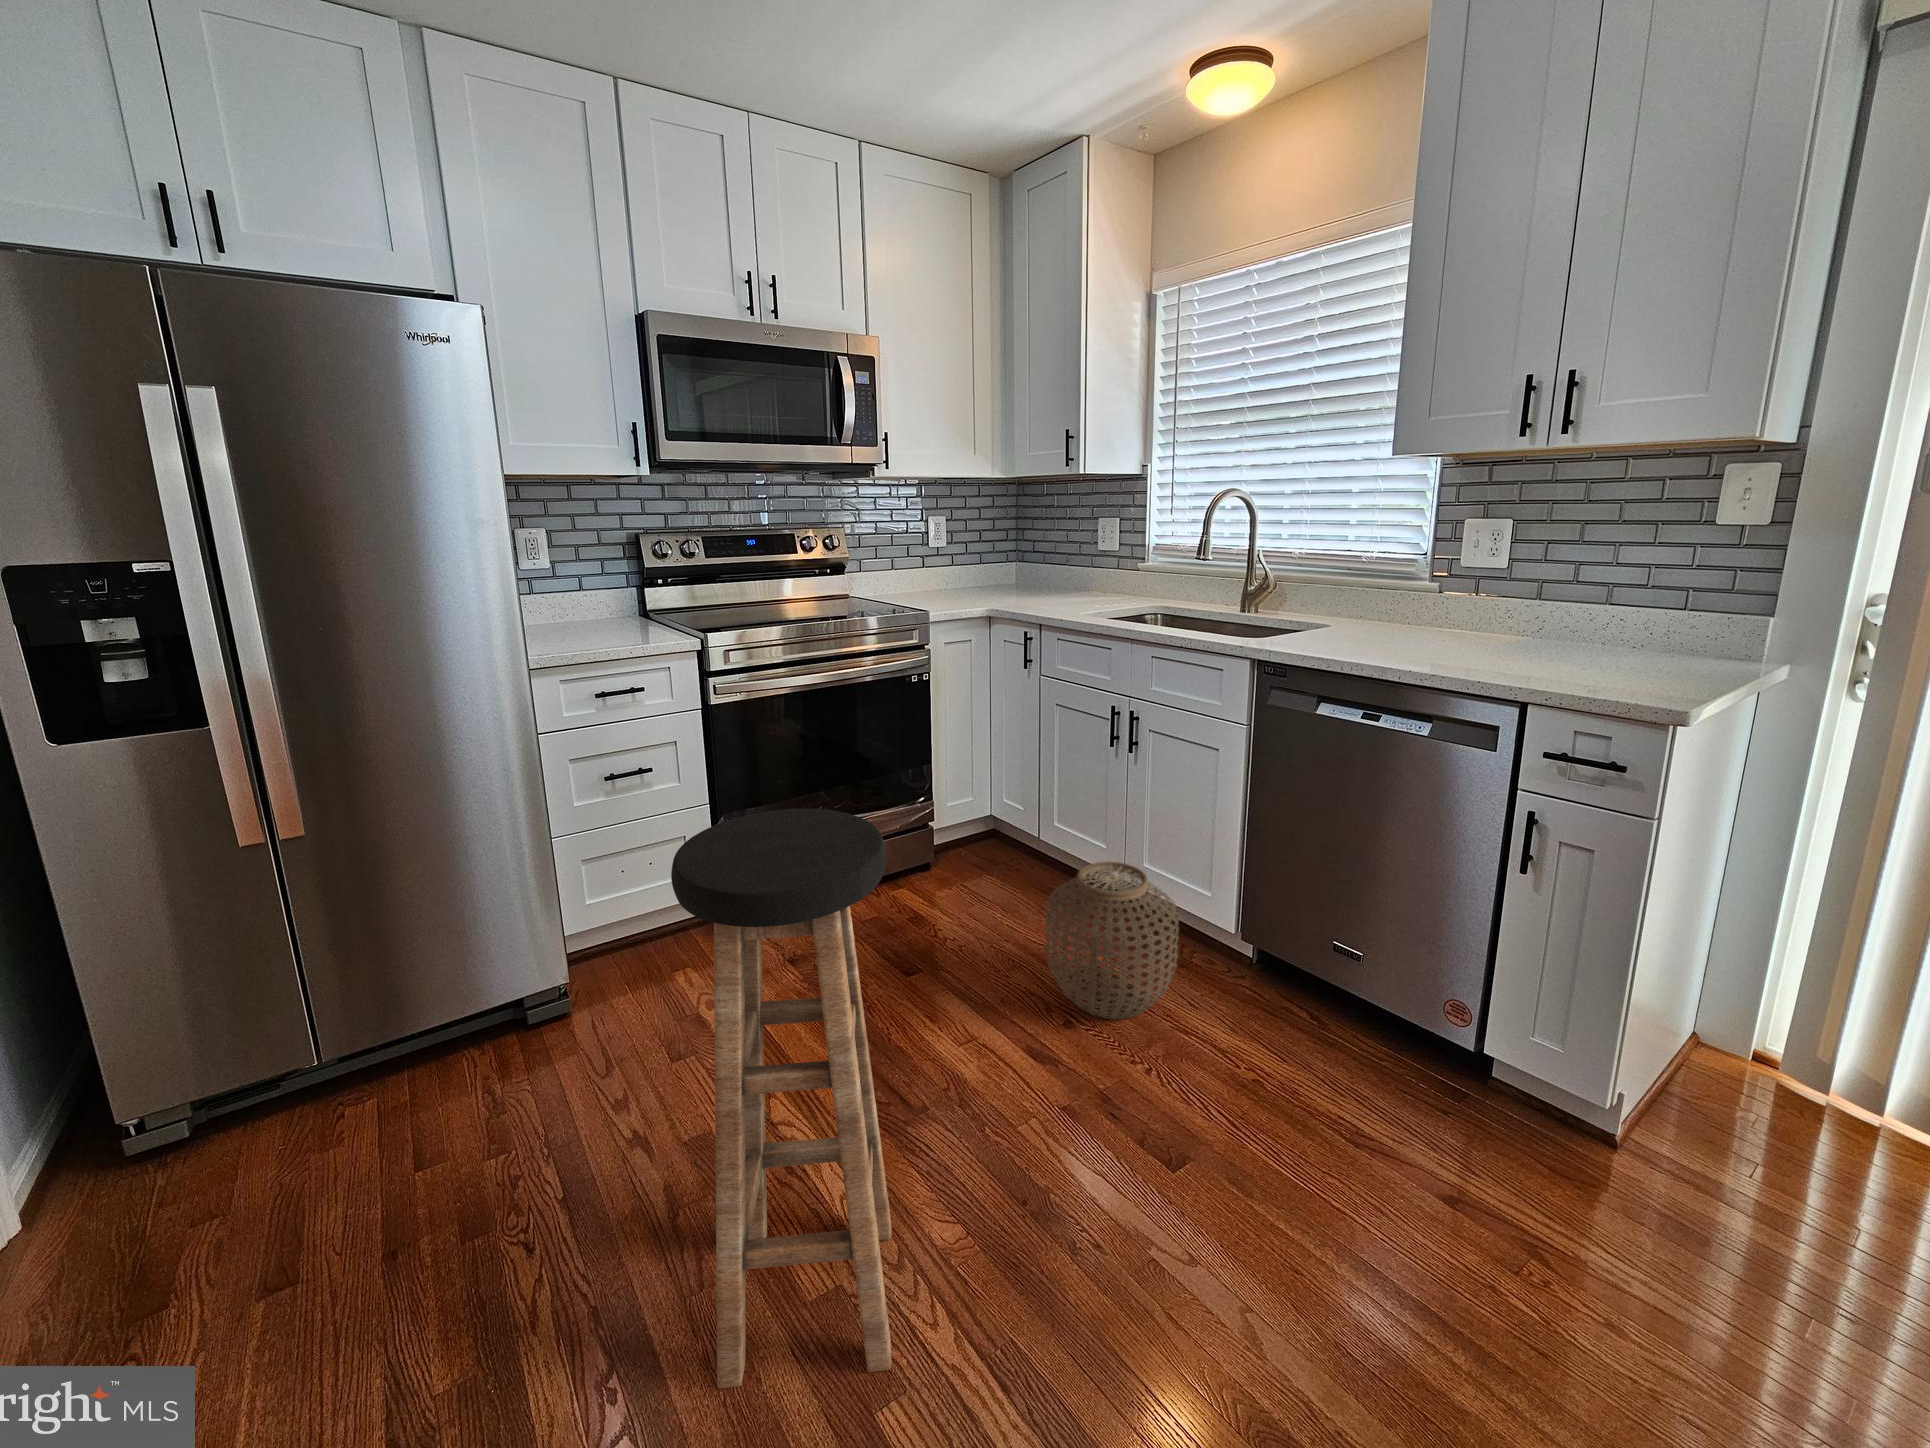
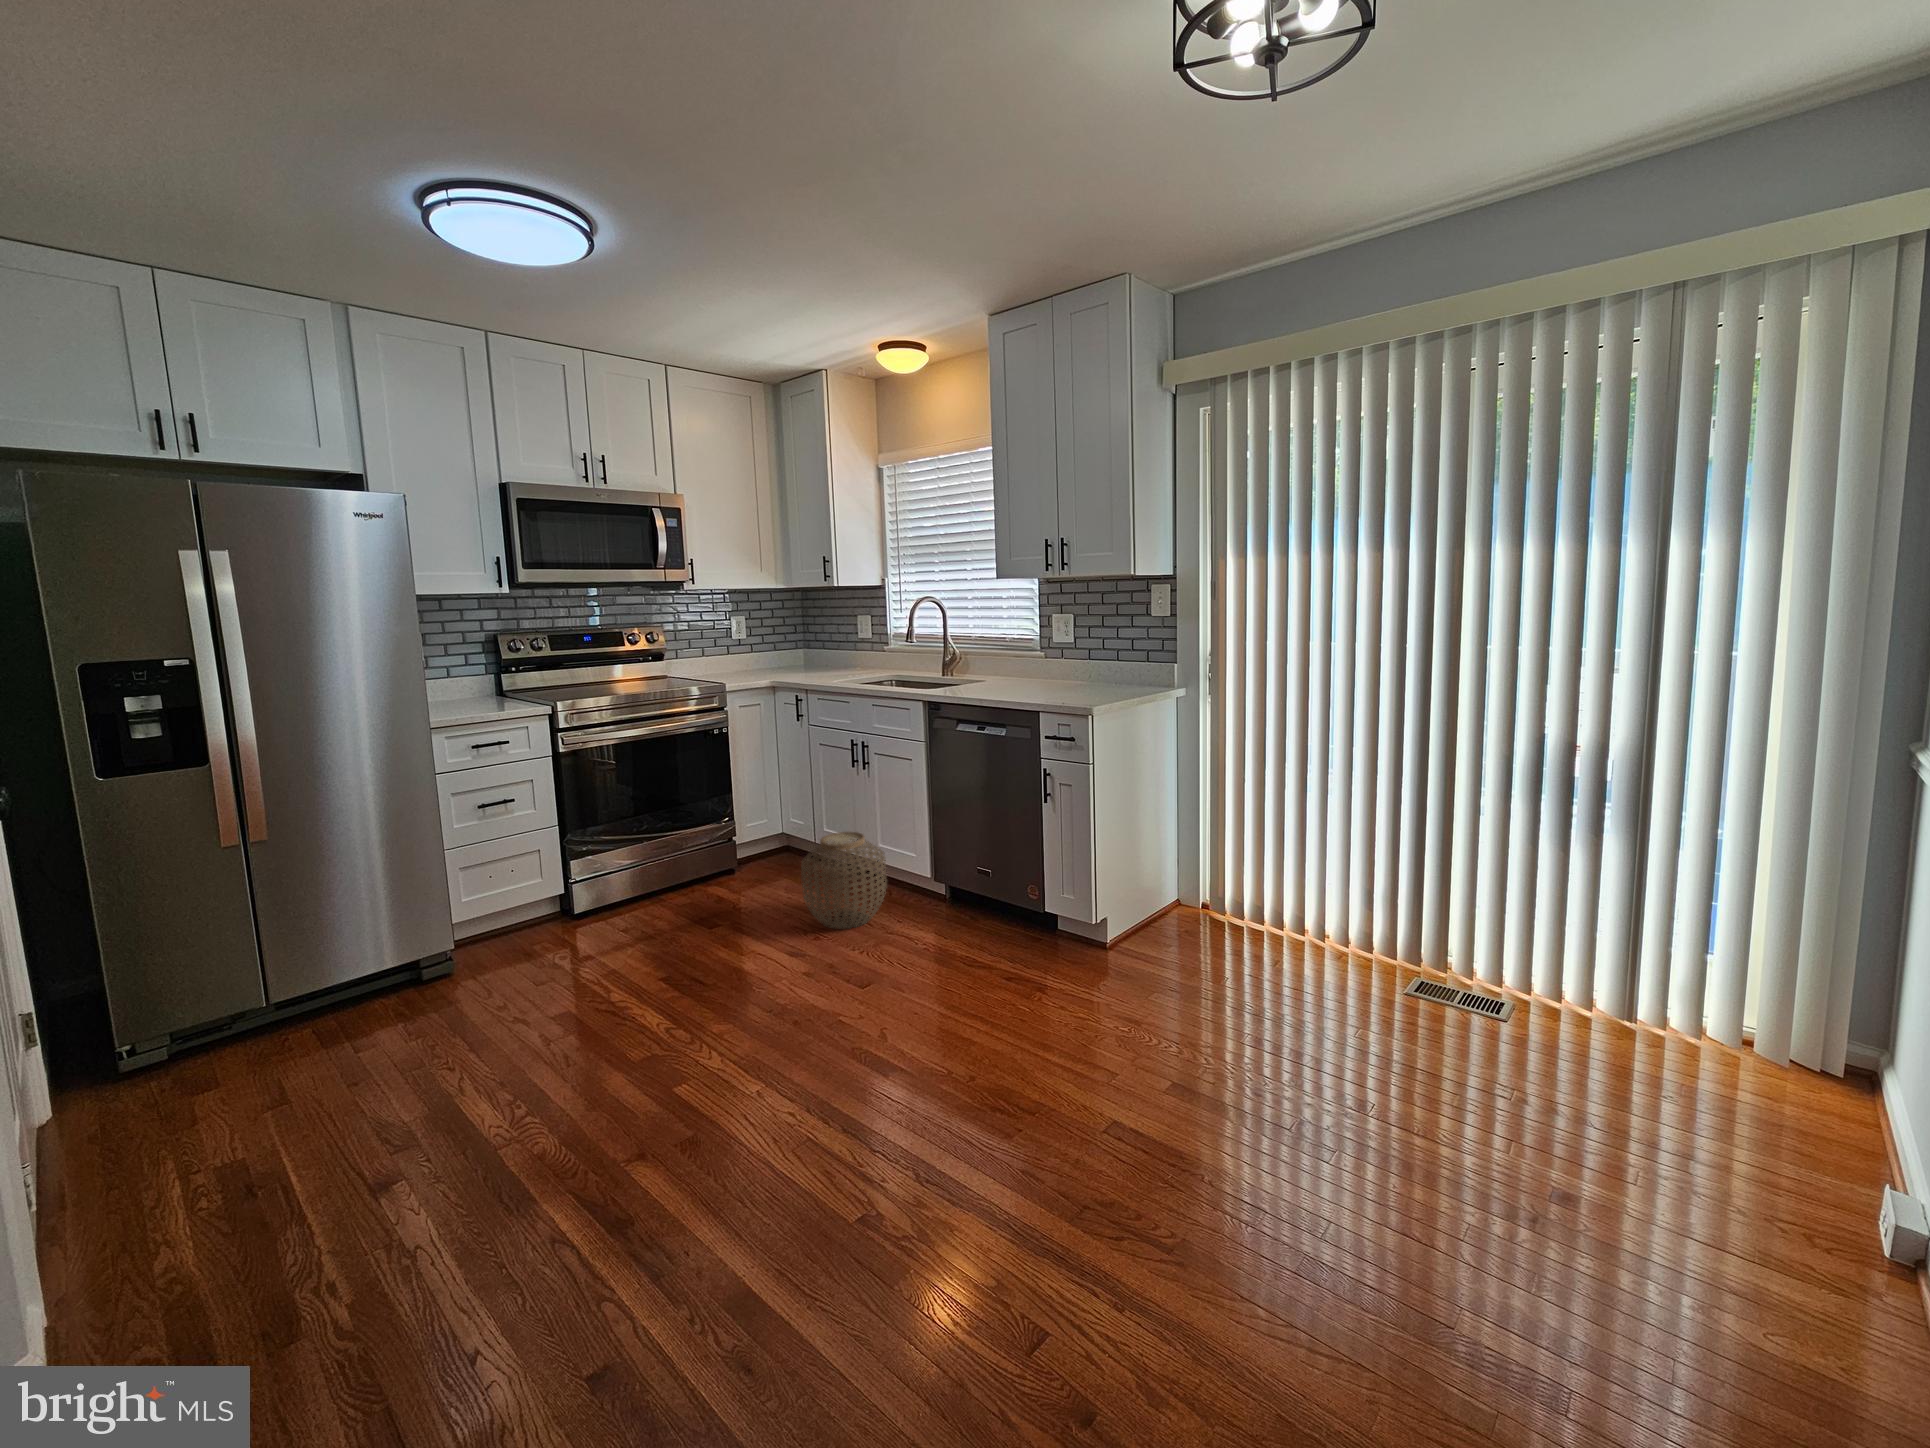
bar stool: present [671,809,891,1389] -> none [555,776,689,1089]

